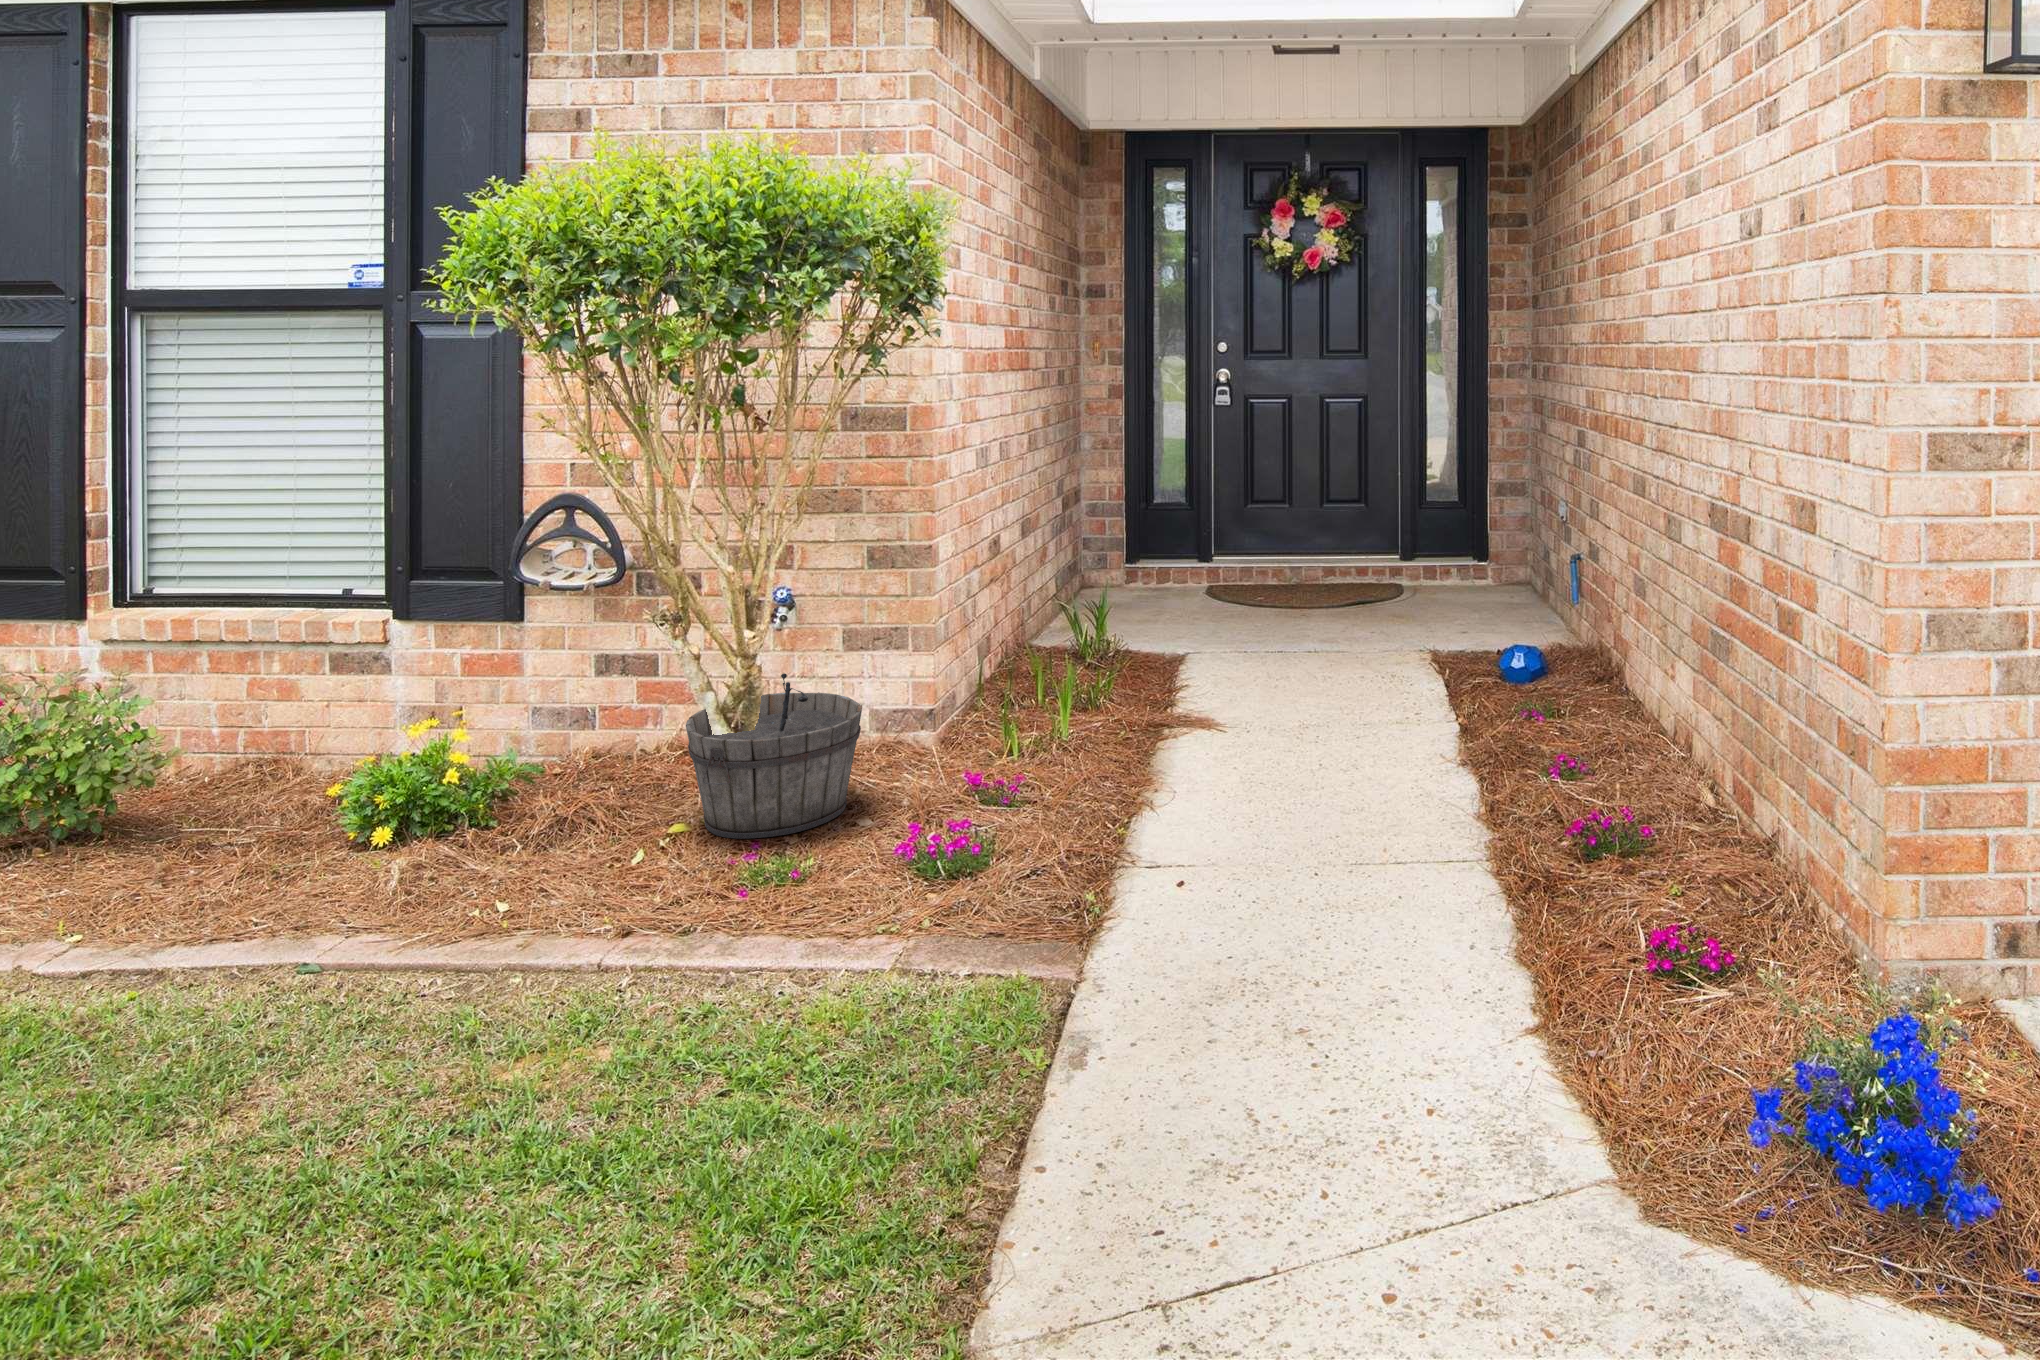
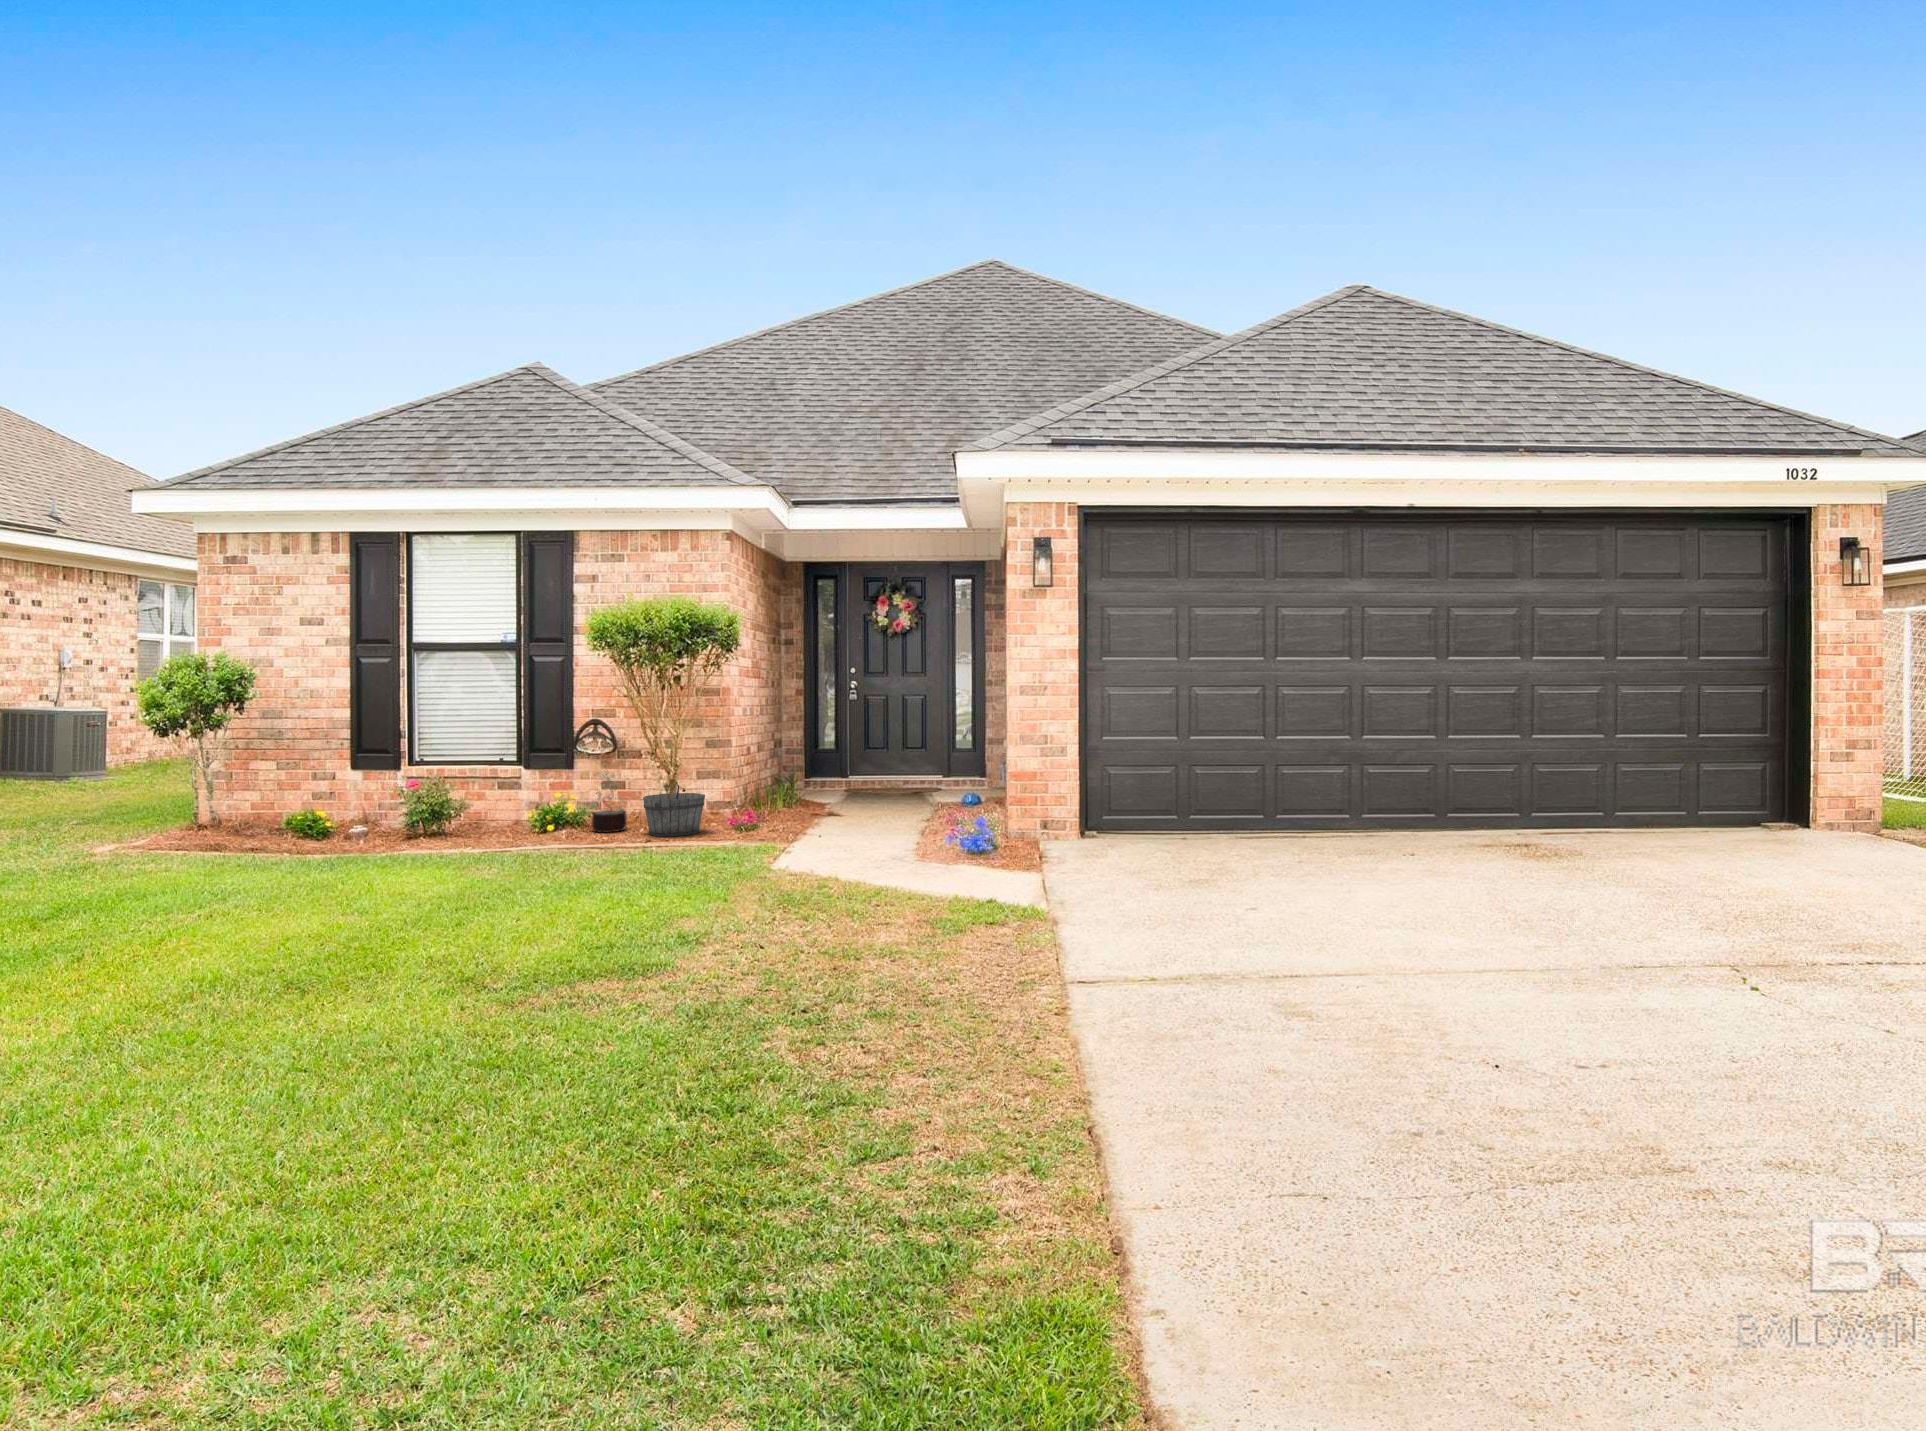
decorative plant: none [560,628,661,807] -> present [591,772,627,833]

